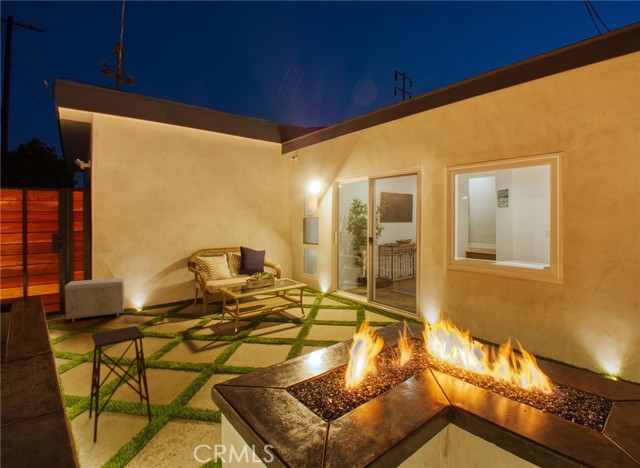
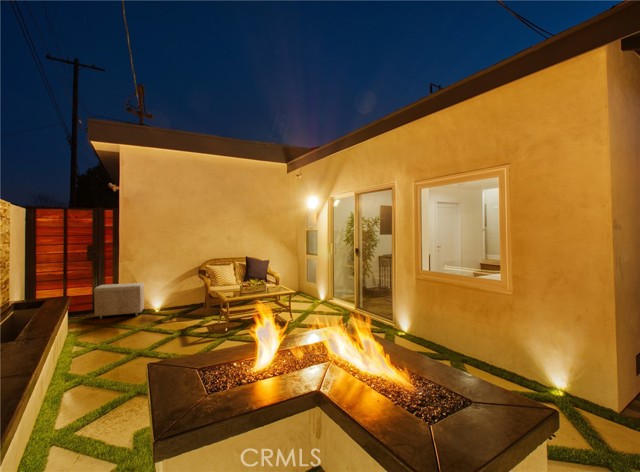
side table: present [89,326,152,443] -> none [81,319,128,407]

